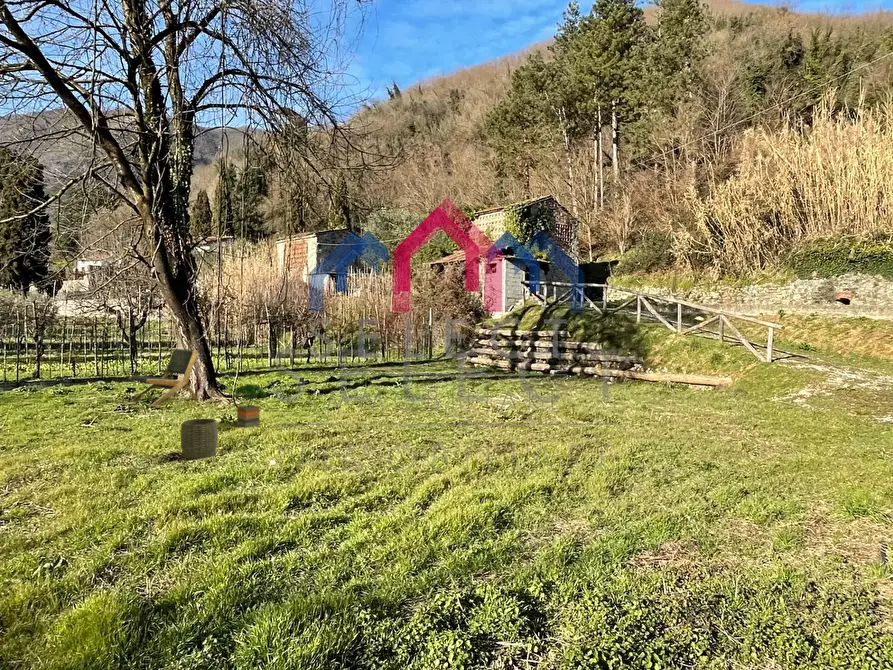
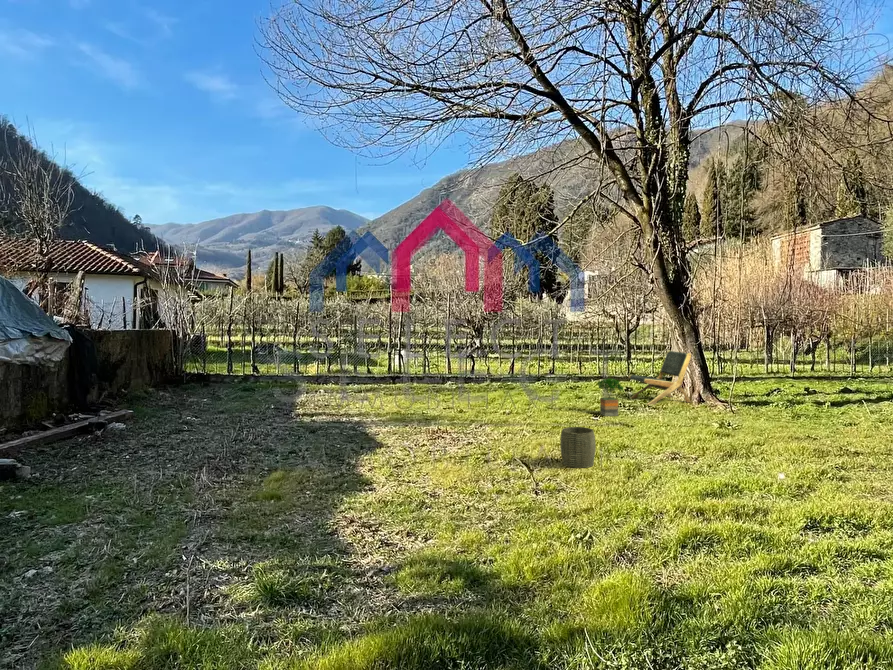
potted tree: present [235,384,266,427] -> present [598,379,624,416]
woven basket: present [181,418,218,459] -> present [560,427,596,468]

